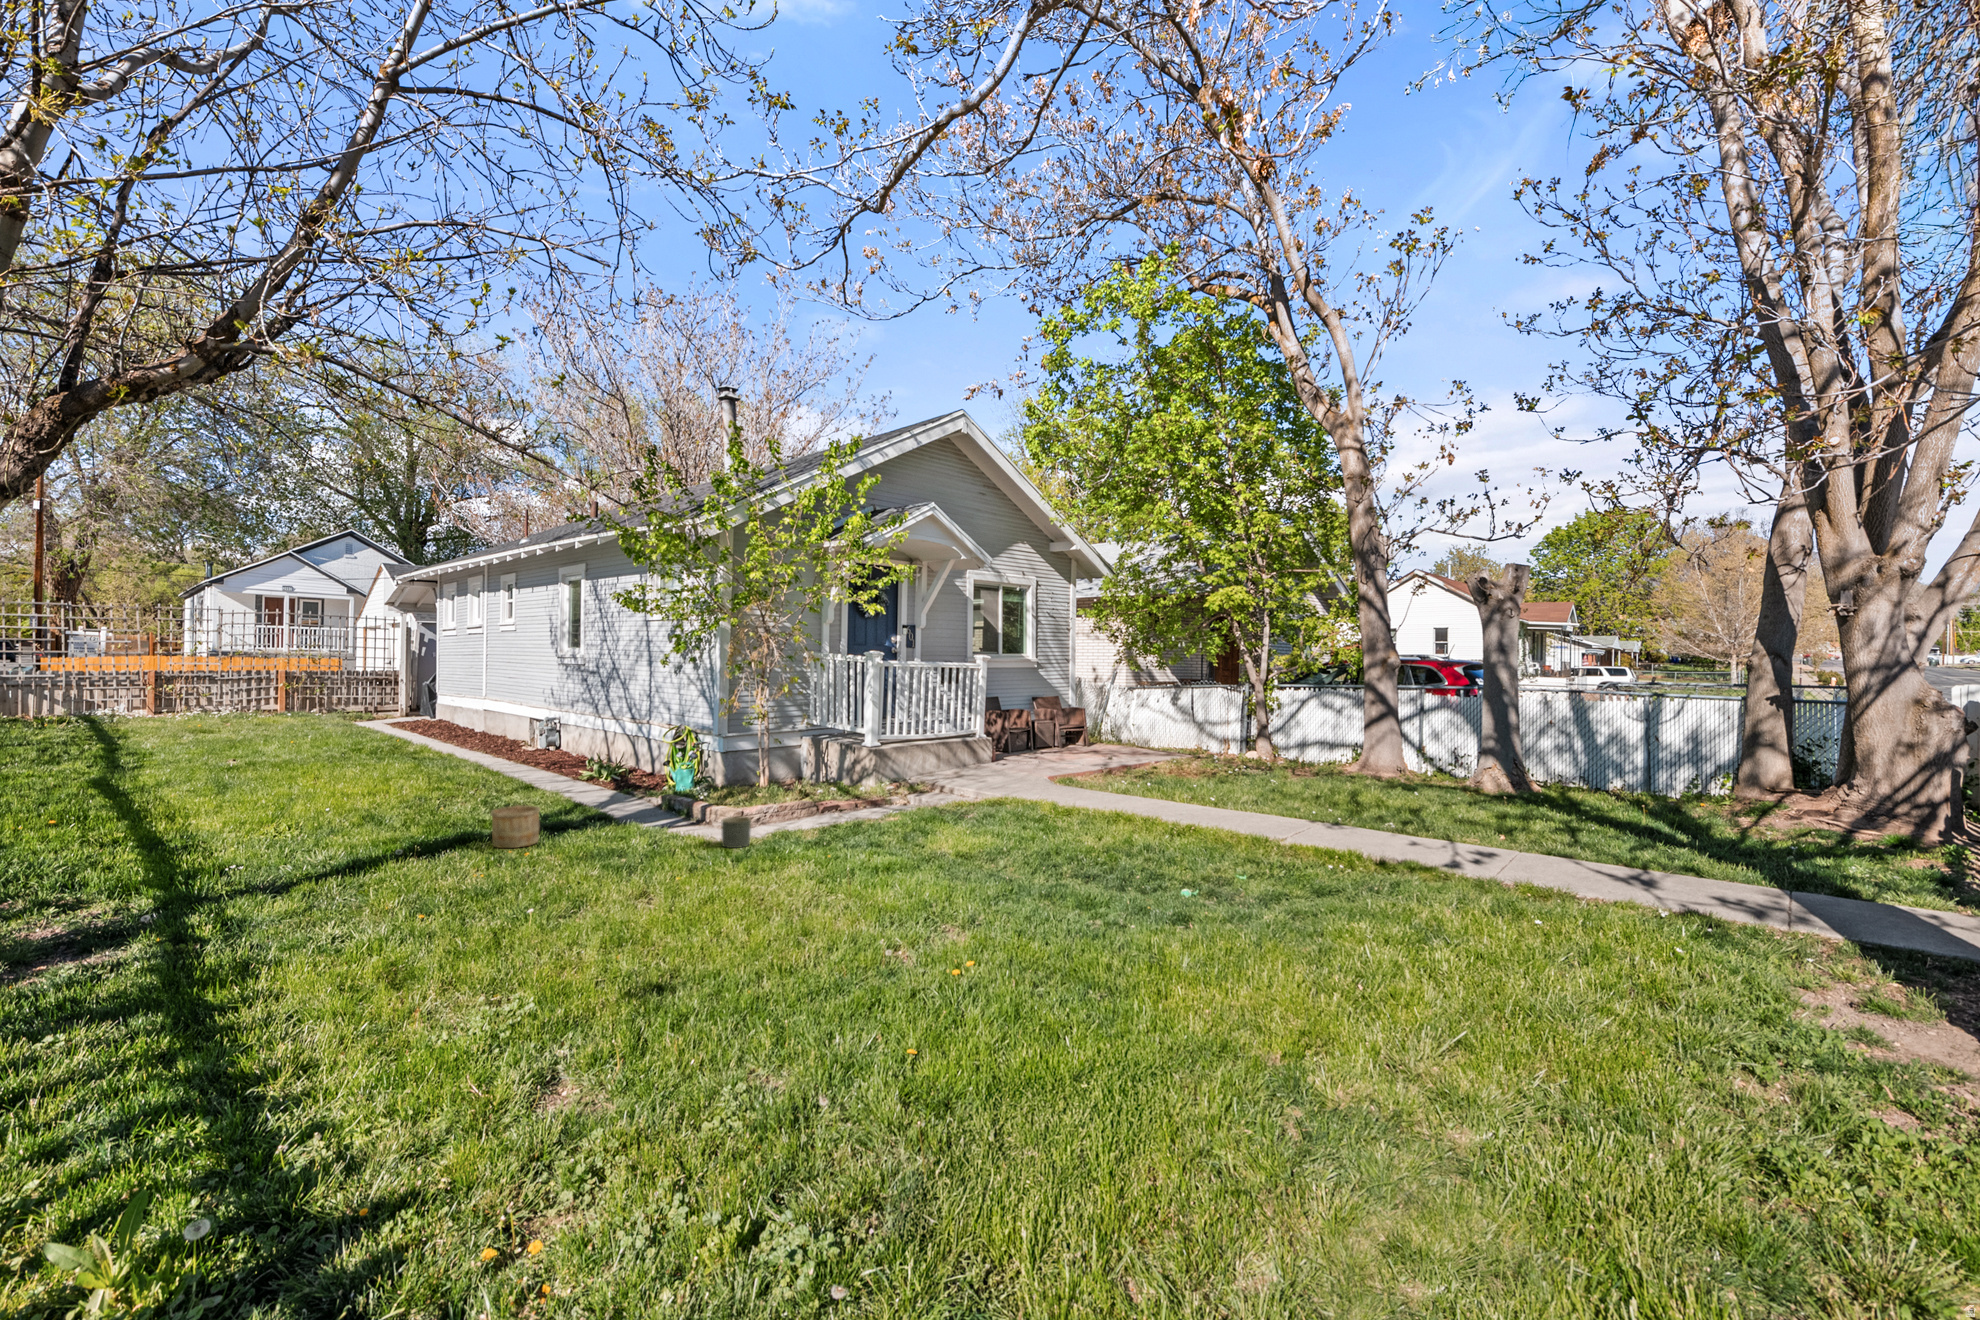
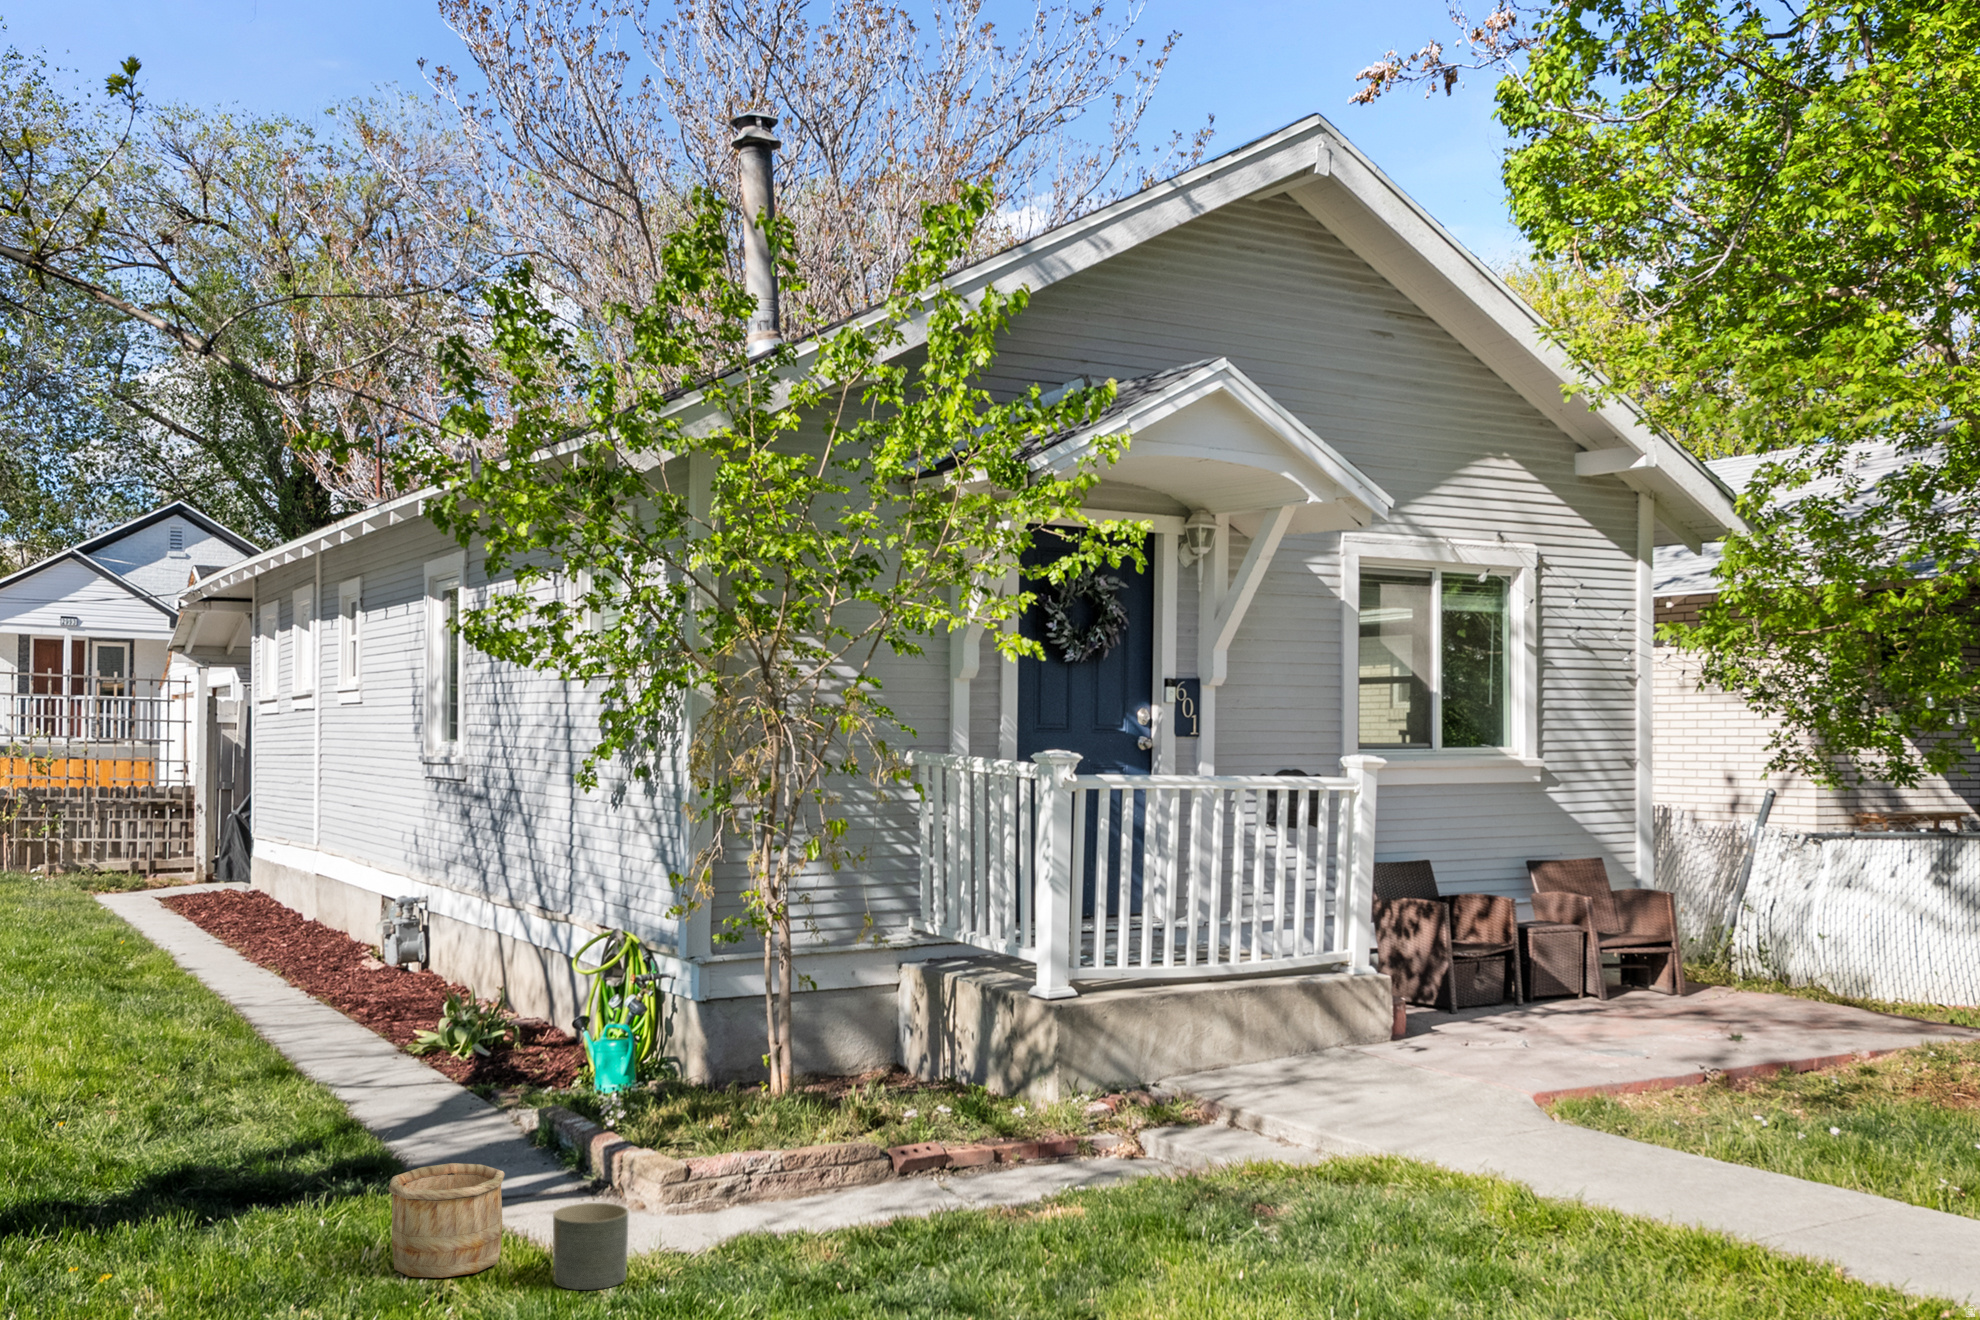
wooden bucket: present [491,805,540,848] -> present [388,1163,505,1278]

